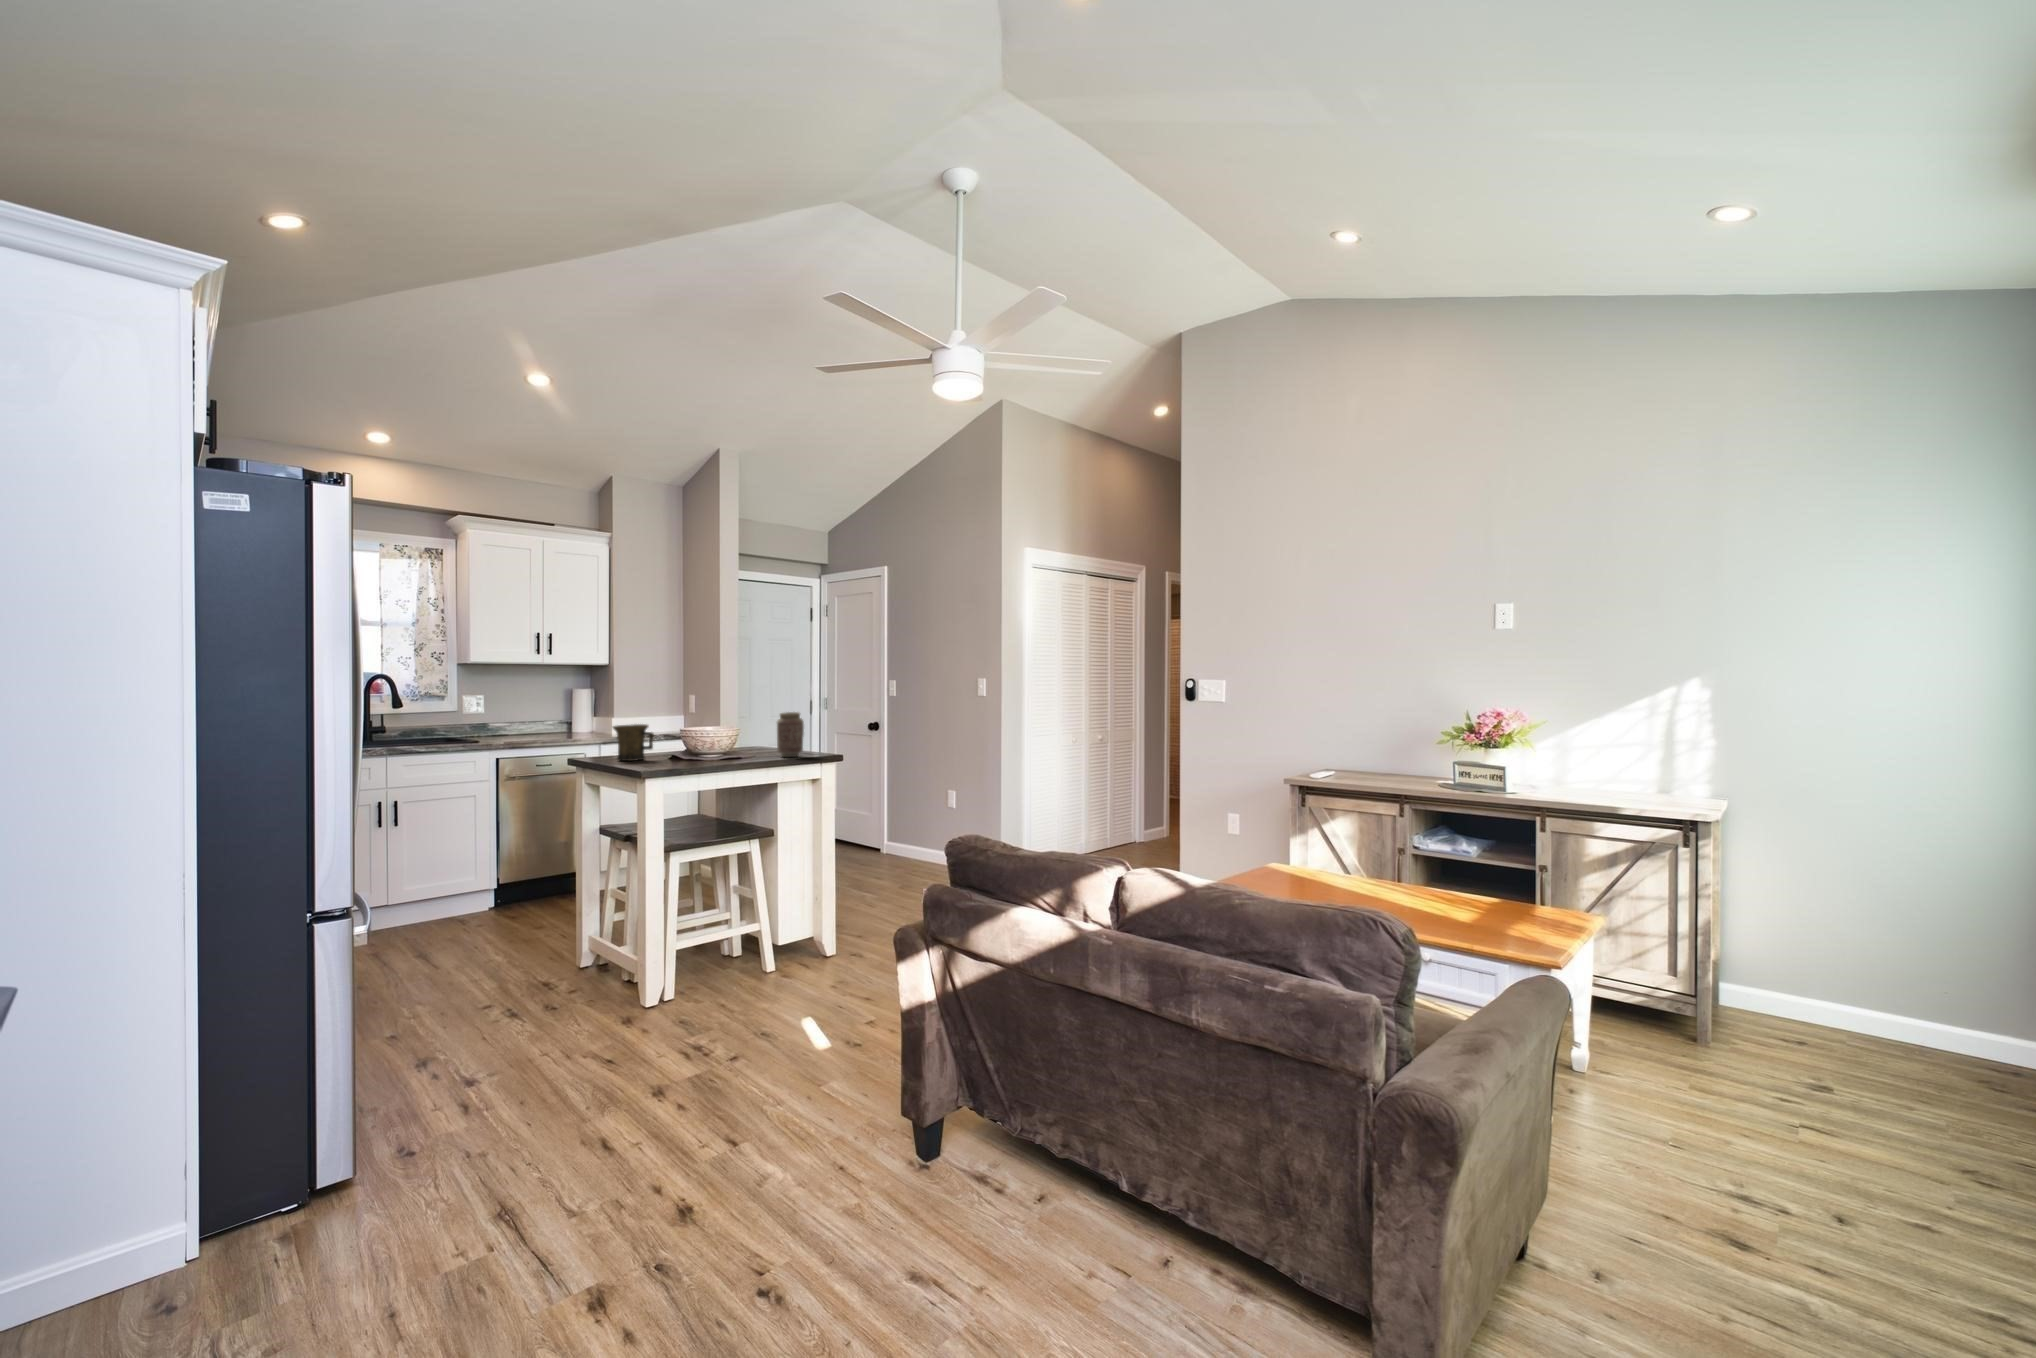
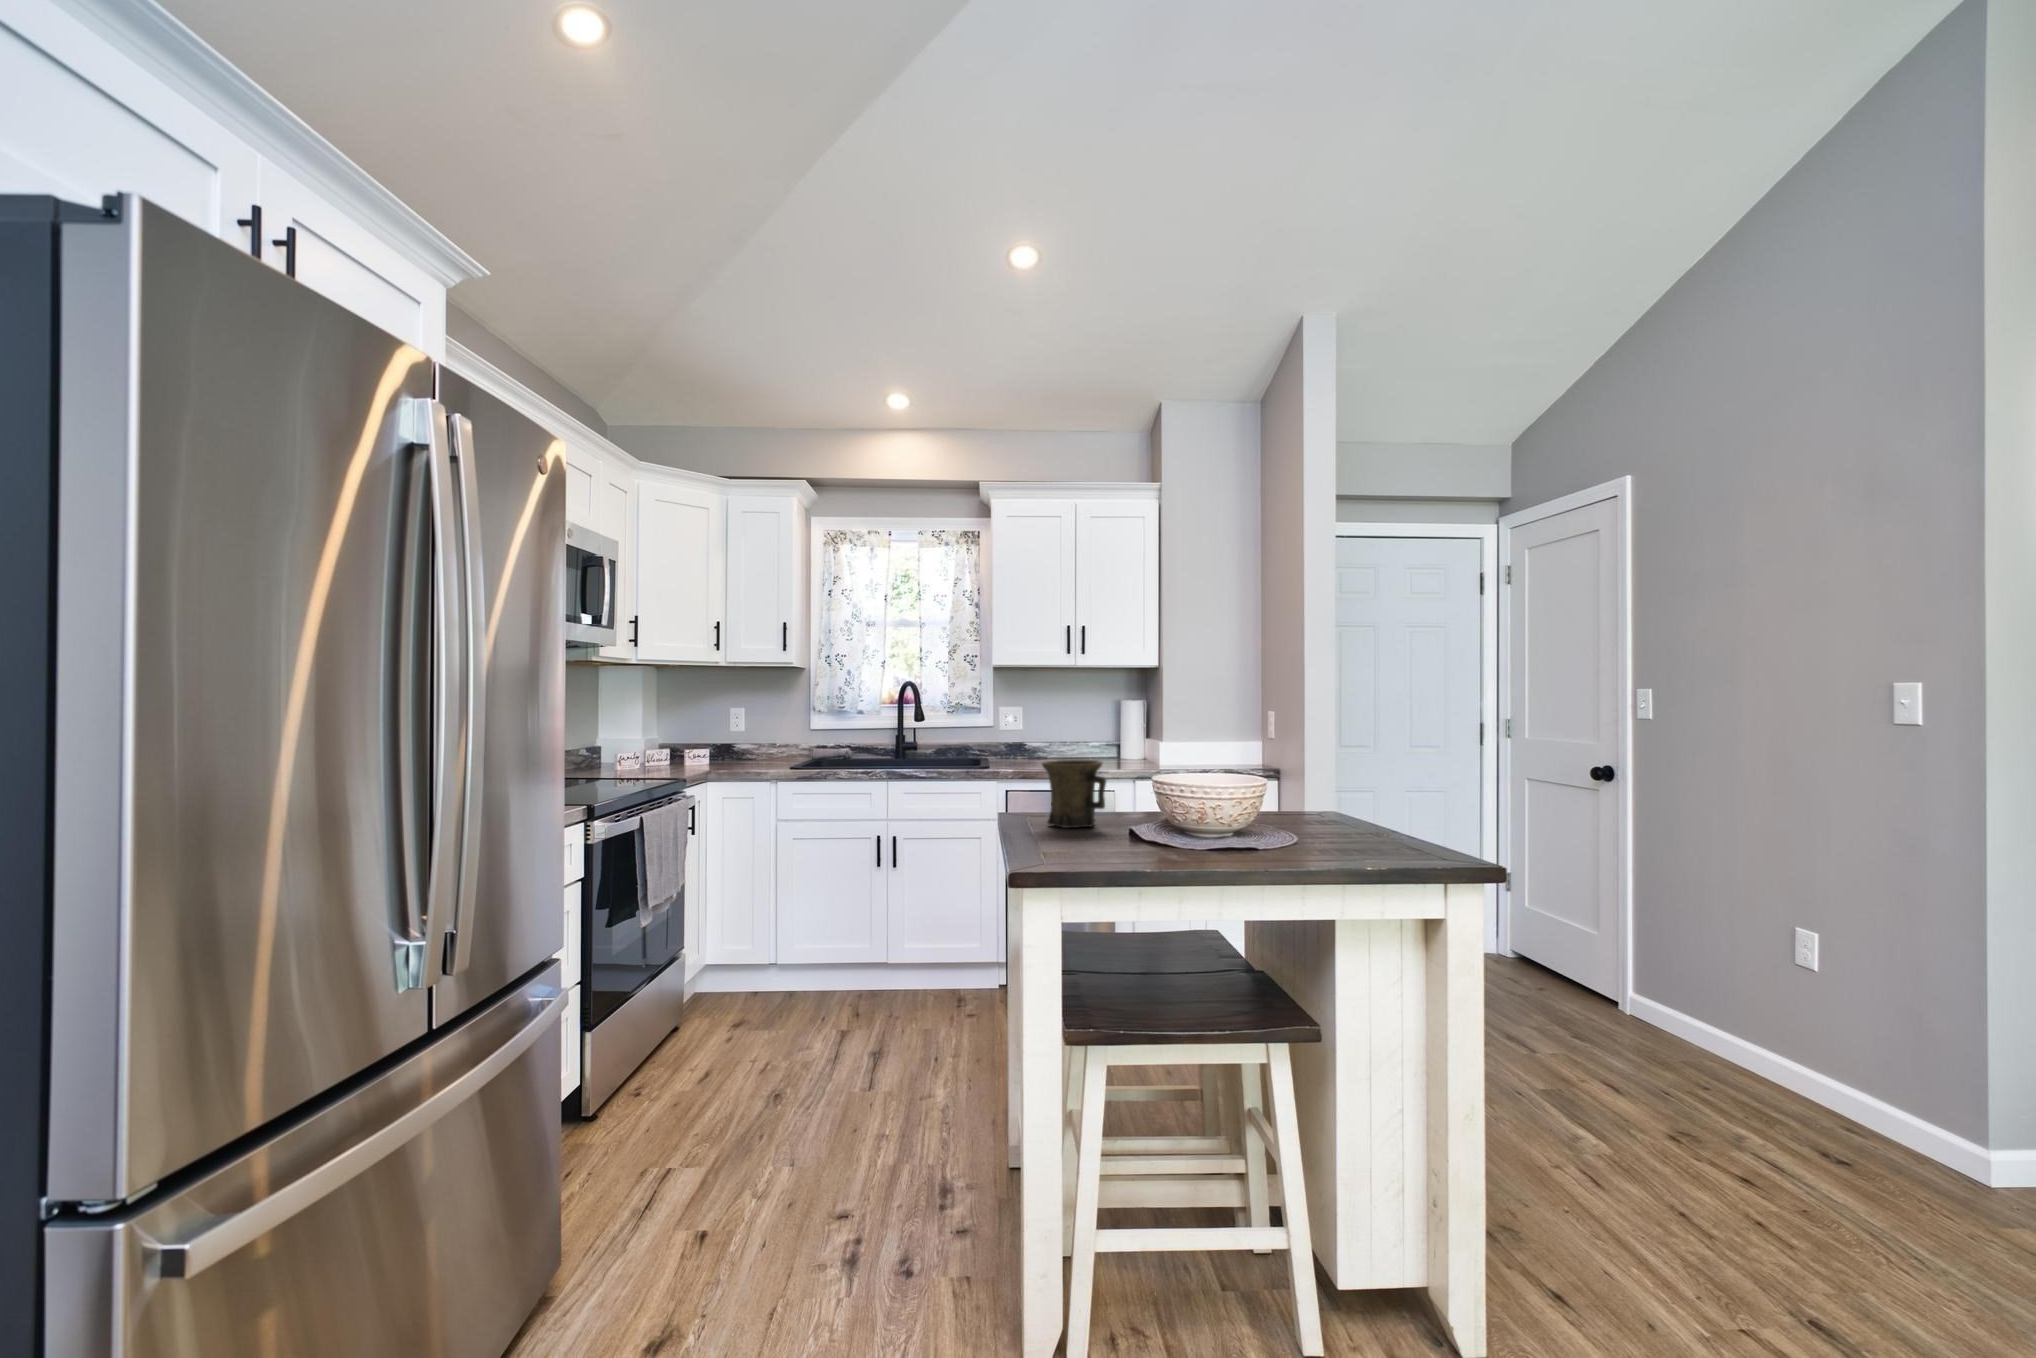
vase: present [777,712,804,757] -> none [1341,749,1404,851]

